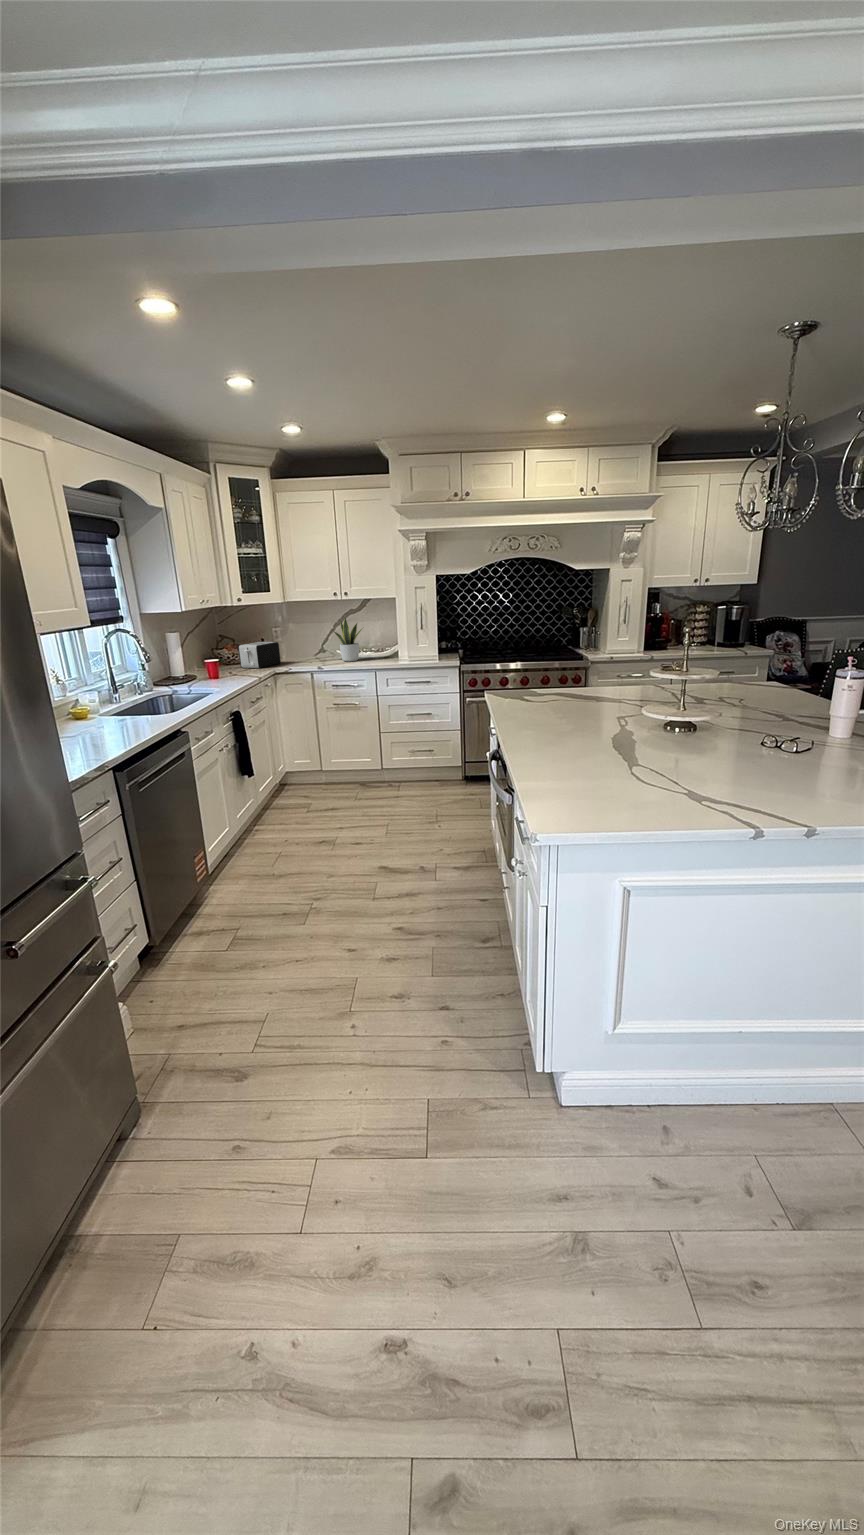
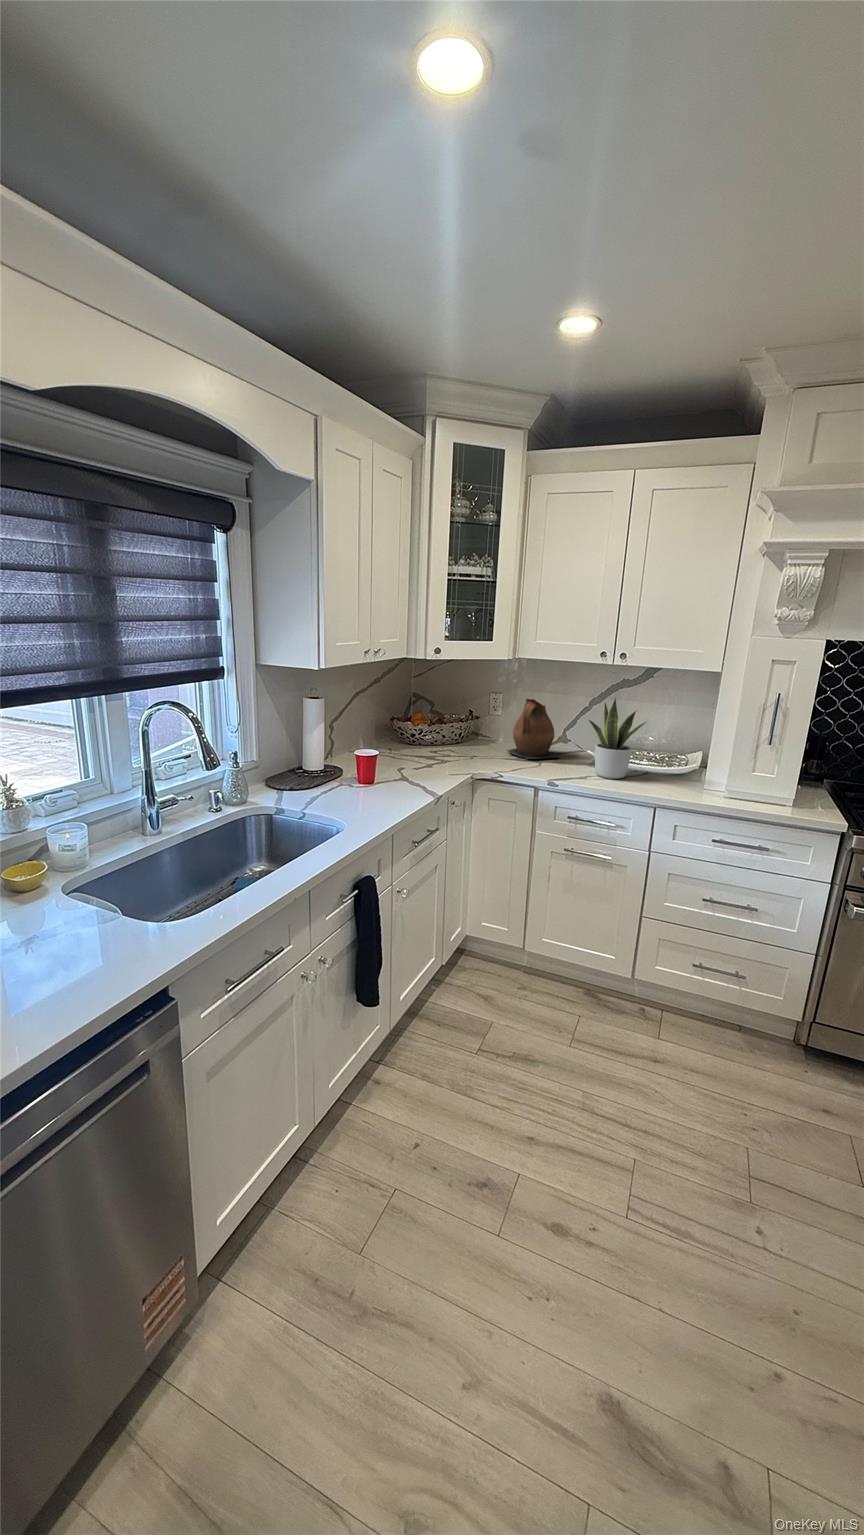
ceramic pitcher: none [289,625,322,660] -> present [508,698,560,759]
toaster: present [238,642,281,668] -> none [421,719,491,767]

